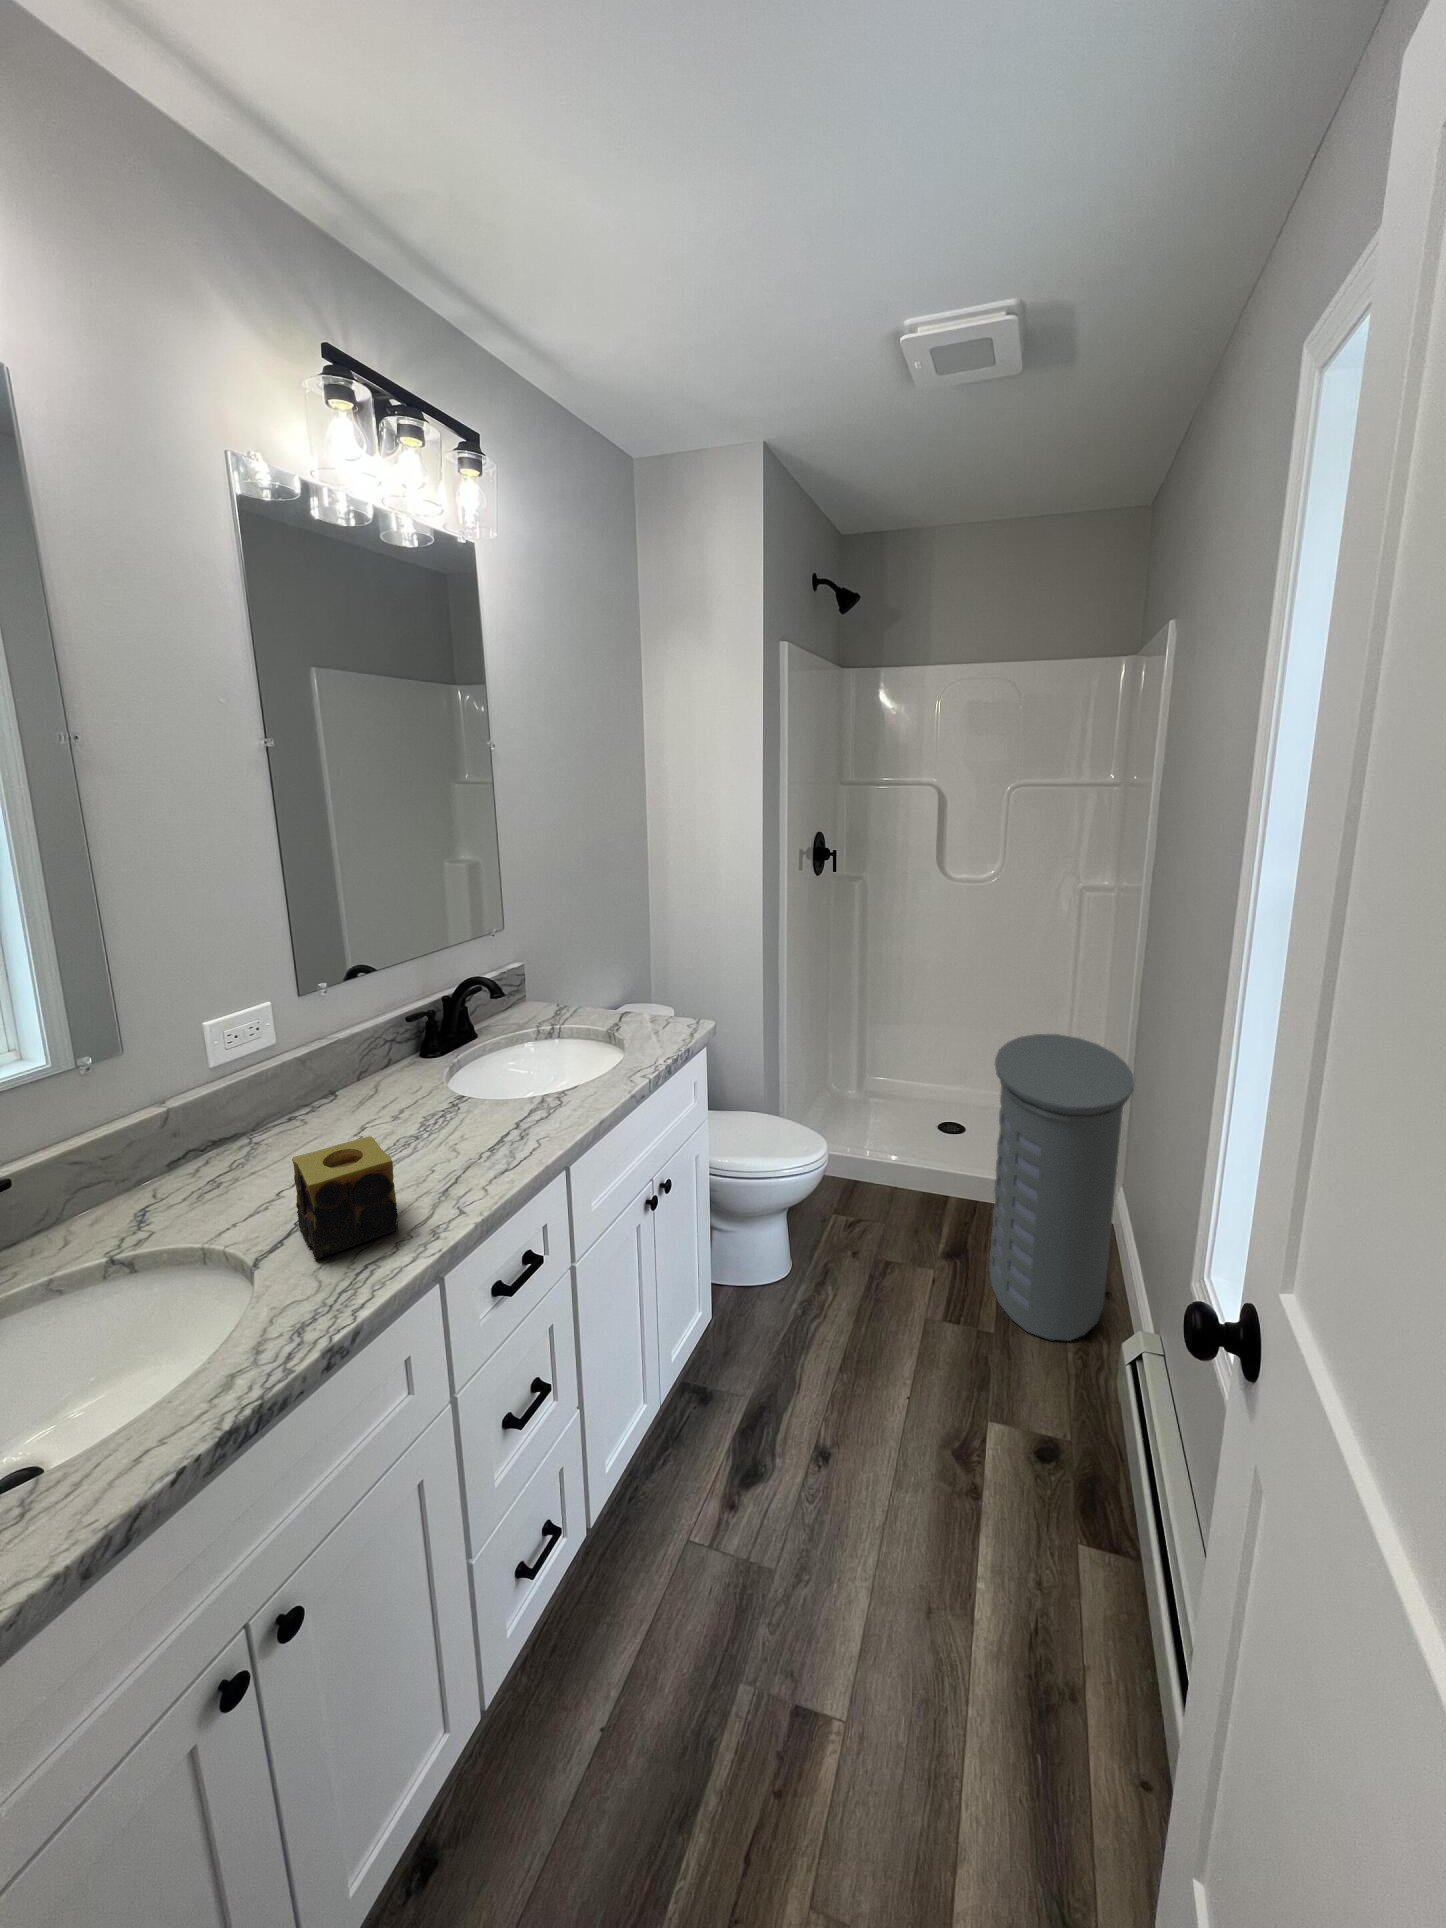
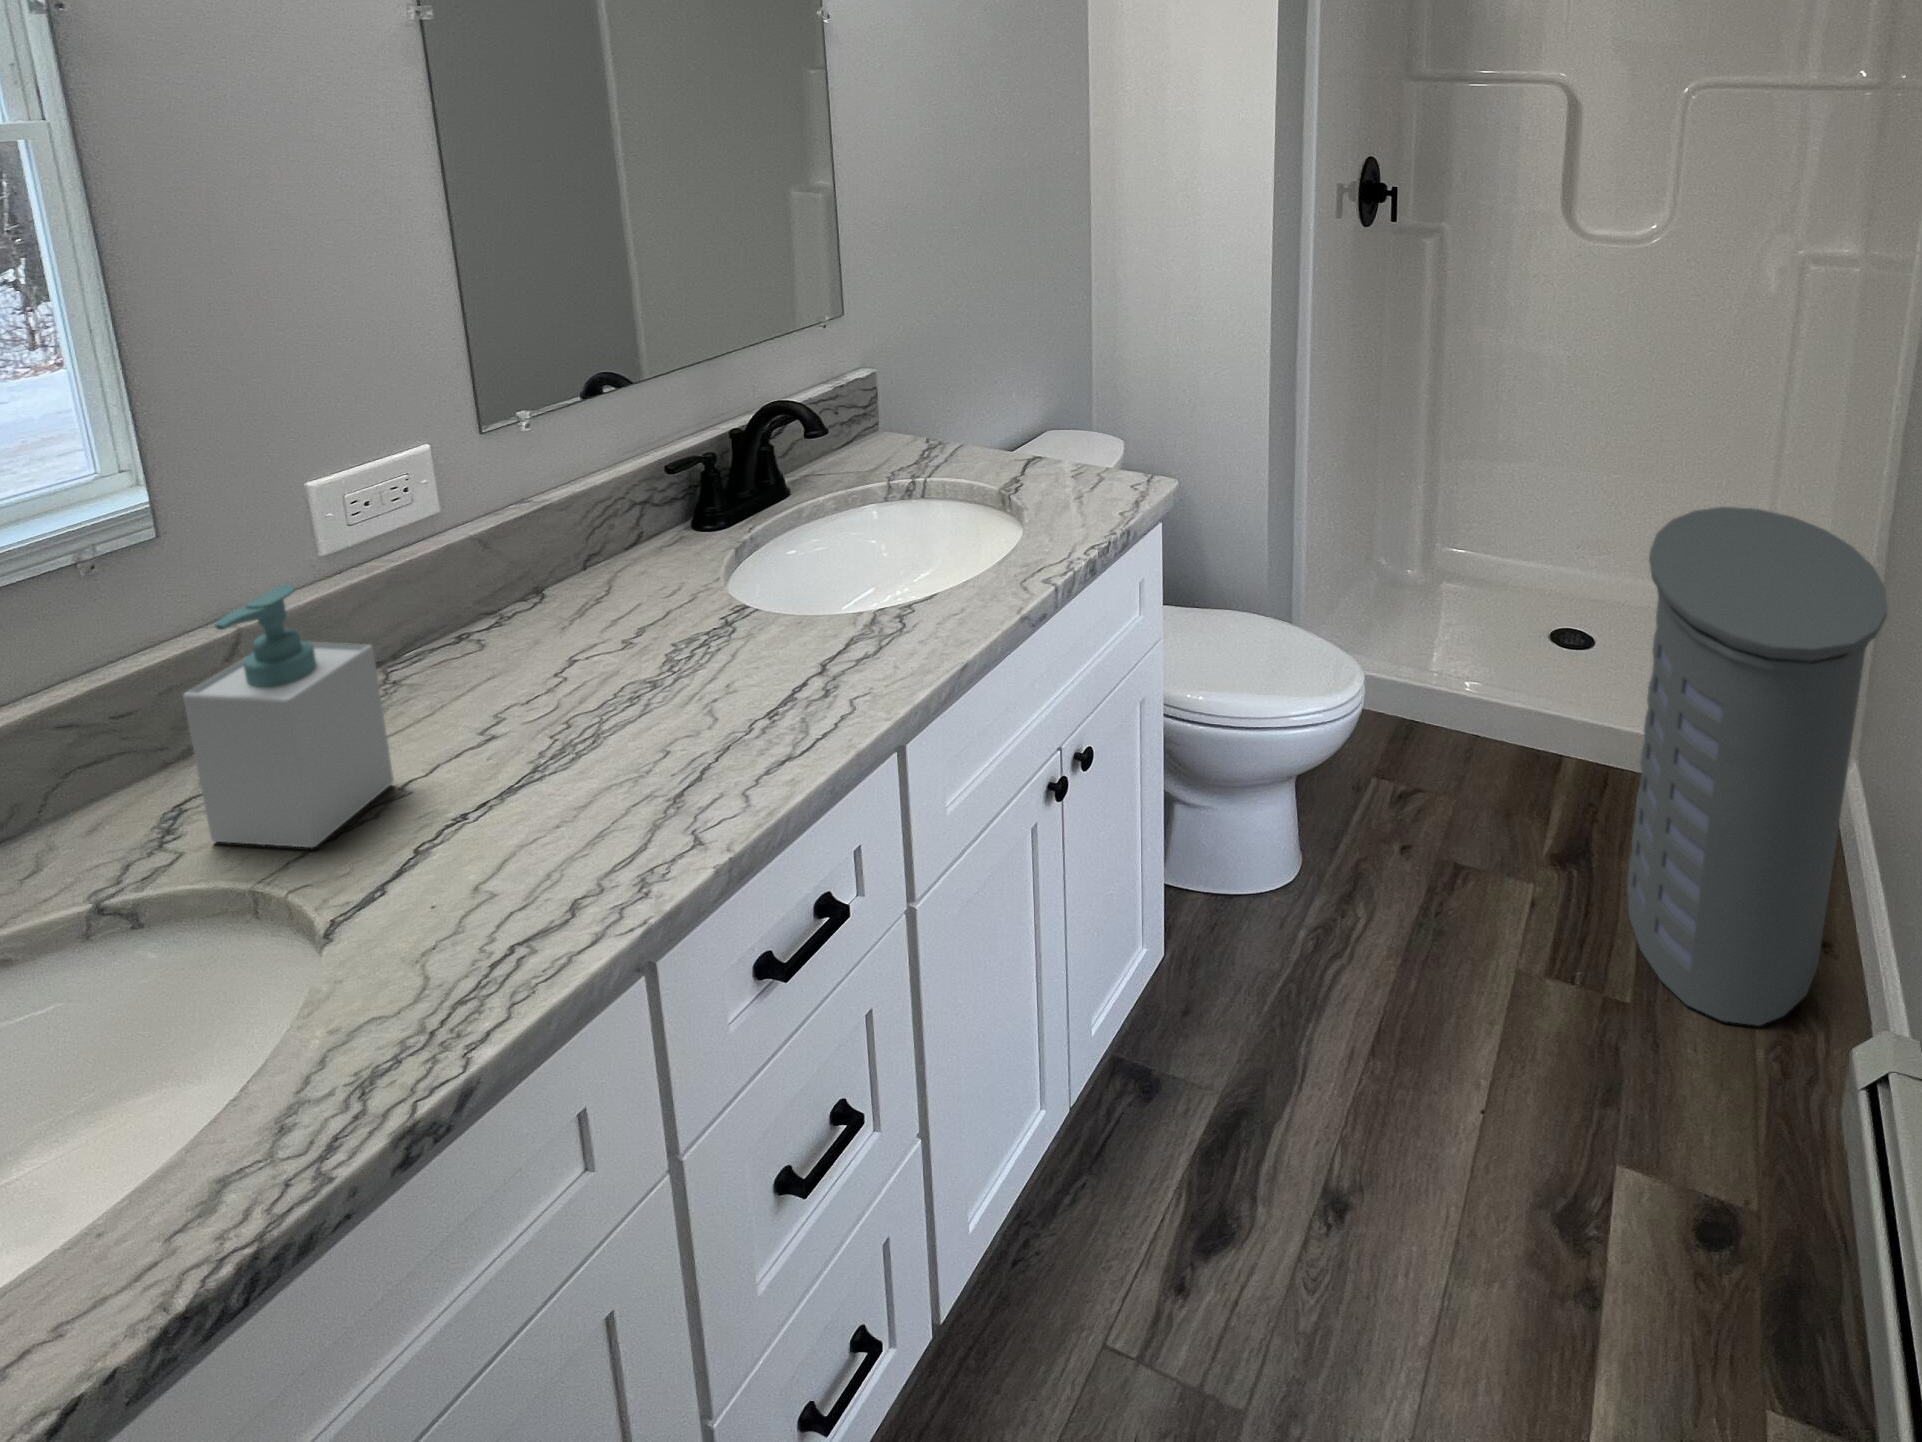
soap bottle: none [157,1071,272,1224] -> present [183,584,394,847]
candle: present [292,1136,398,1259] -> none [404,704,583,929]

